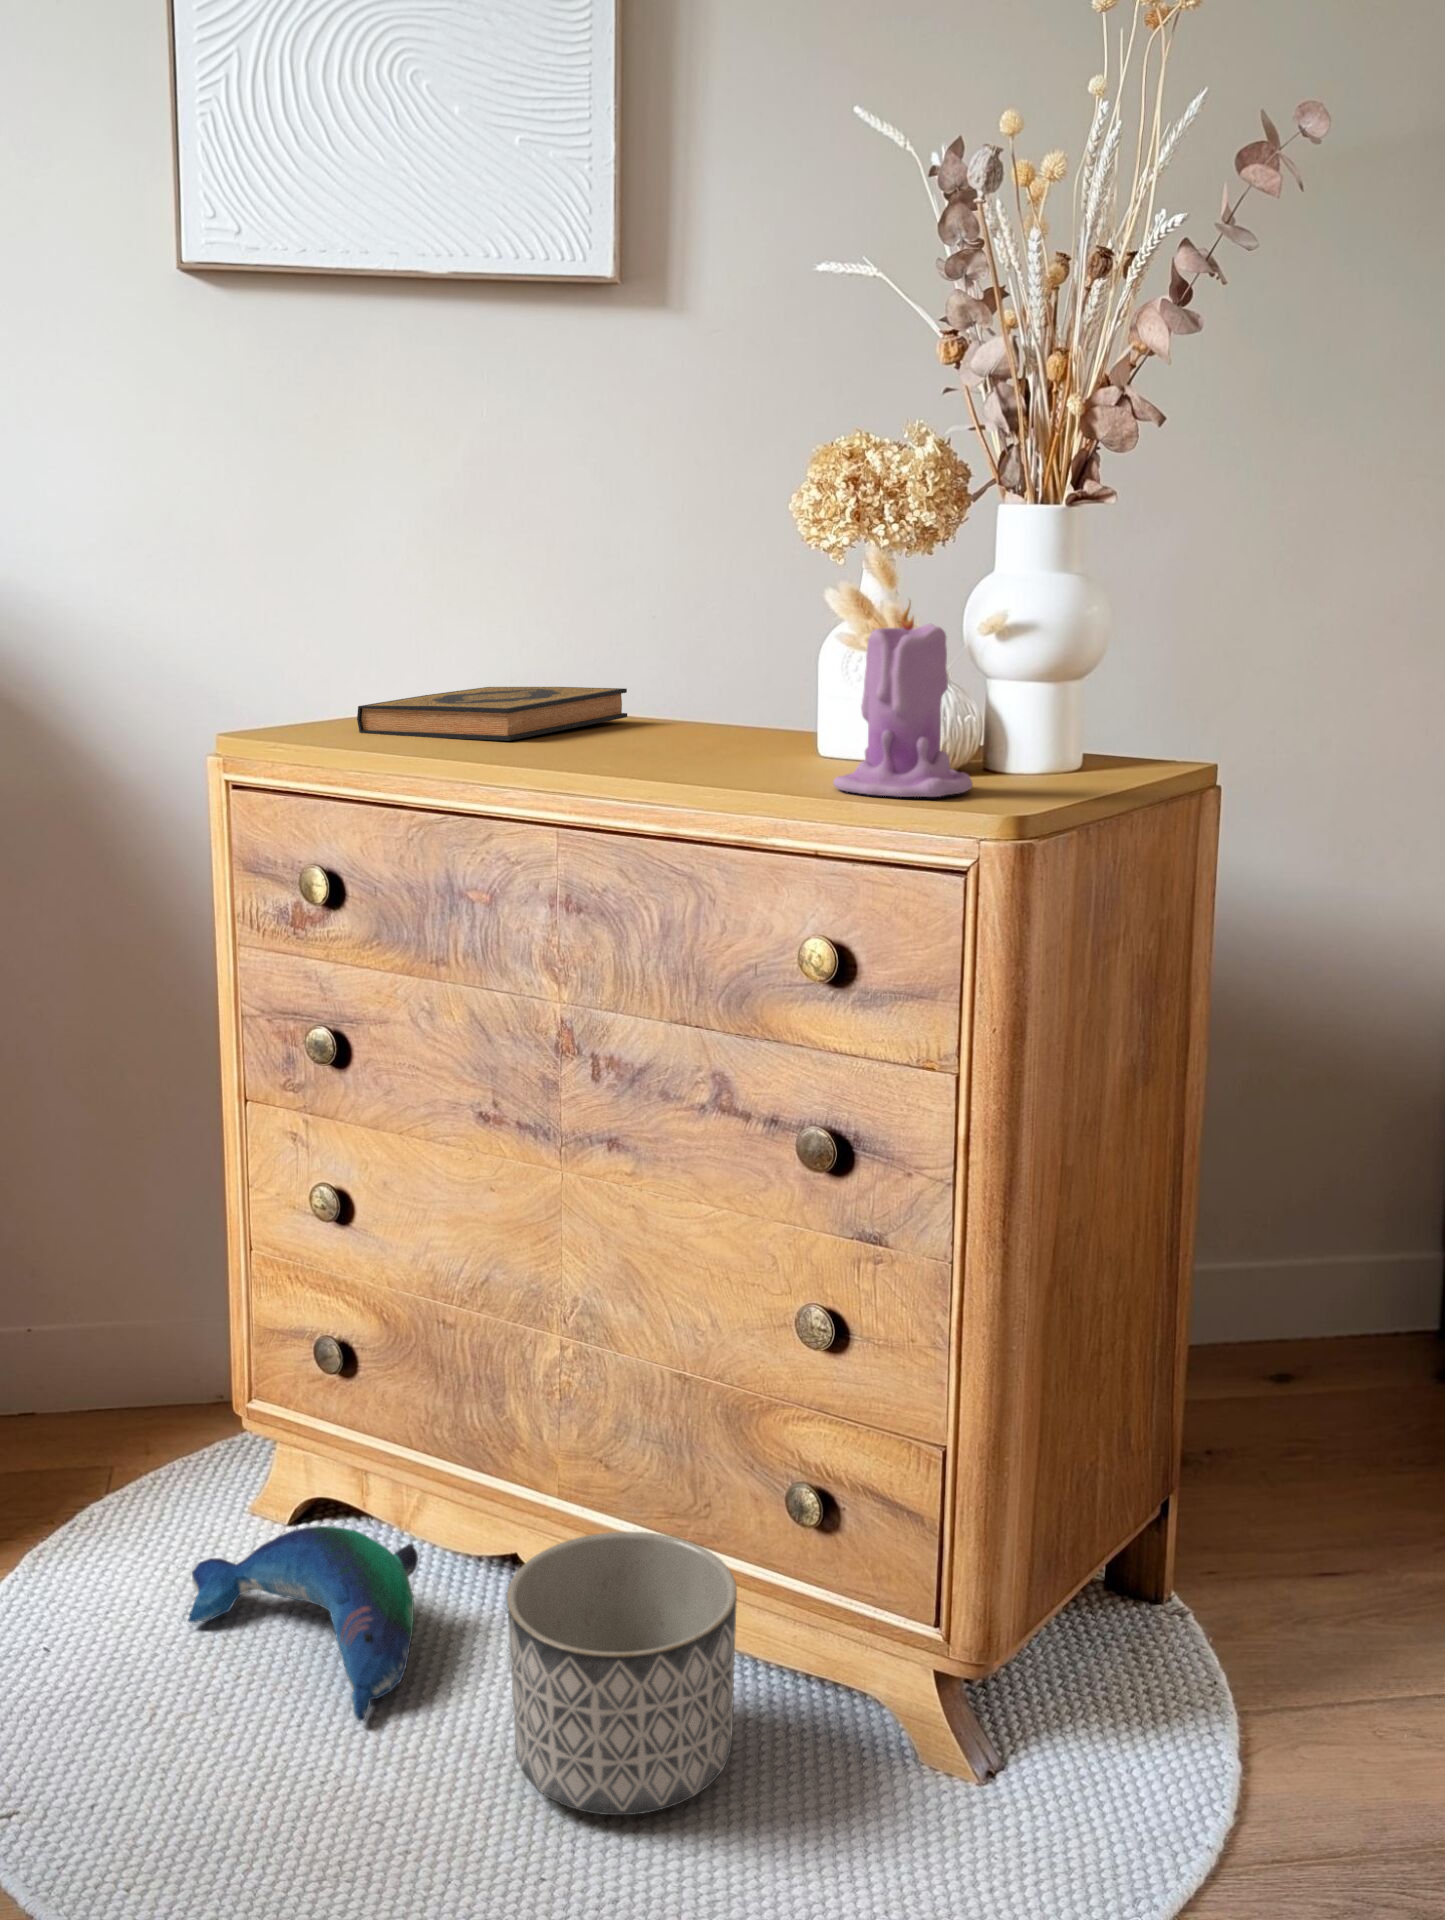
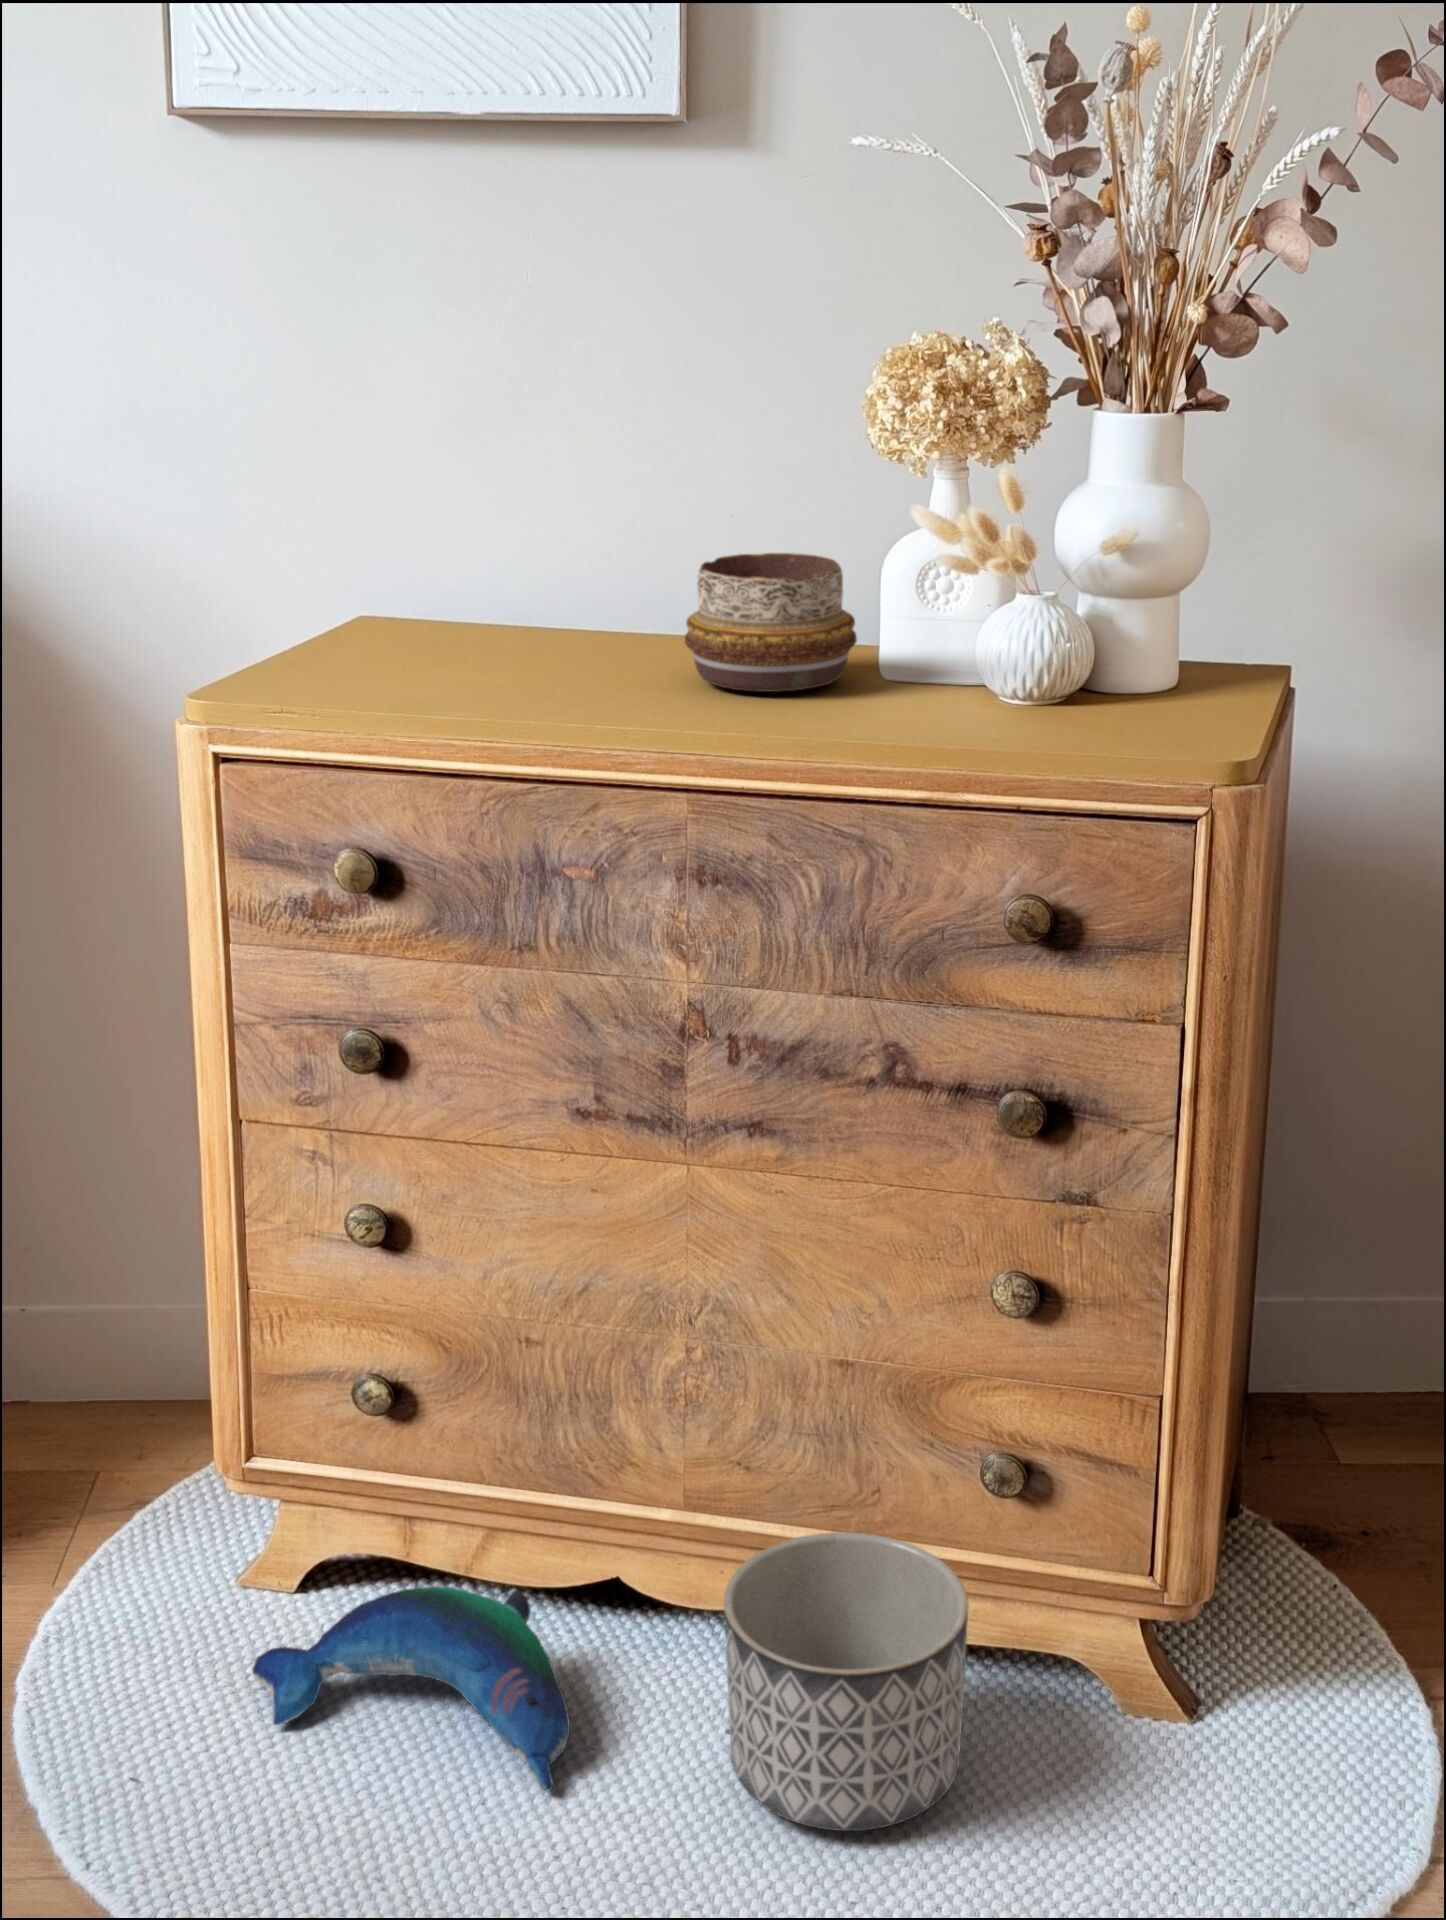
candle: present [833,601,973,797] -> none [1029,528,1176,745]
decorative bowl: none [609,645,761,757] -> present [685,553,857,692]
hardback book: present [357,687,627,741] -> none [330,578,586,672]

